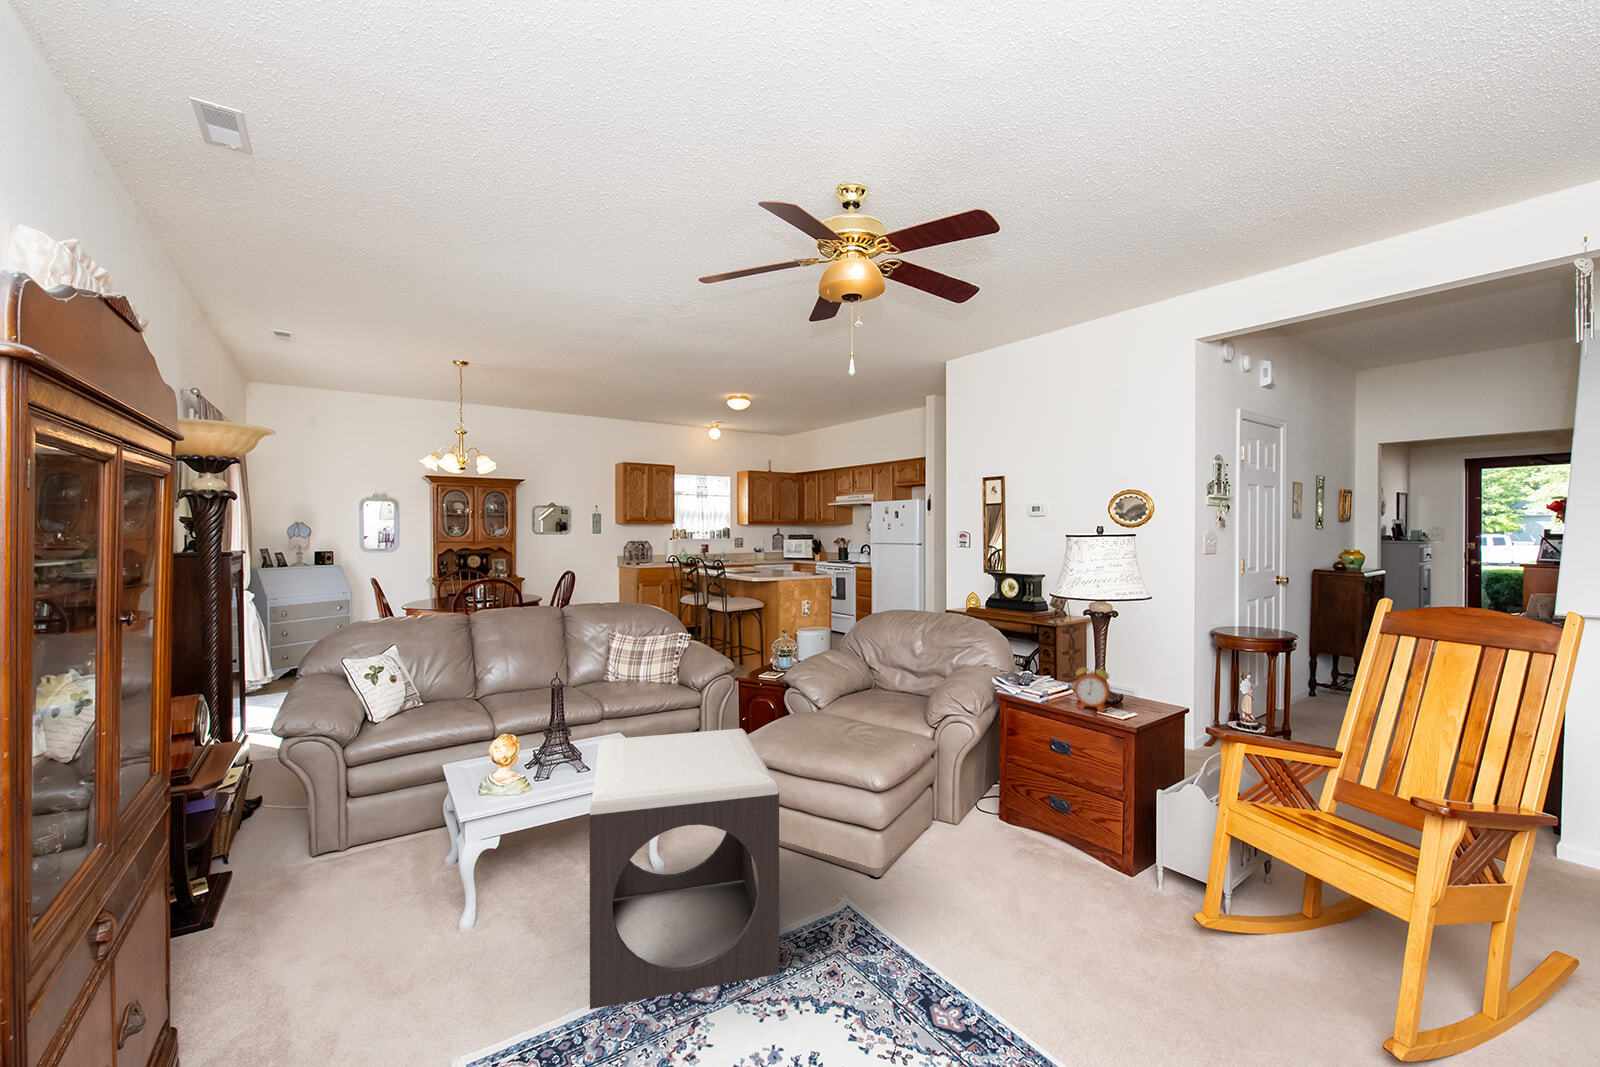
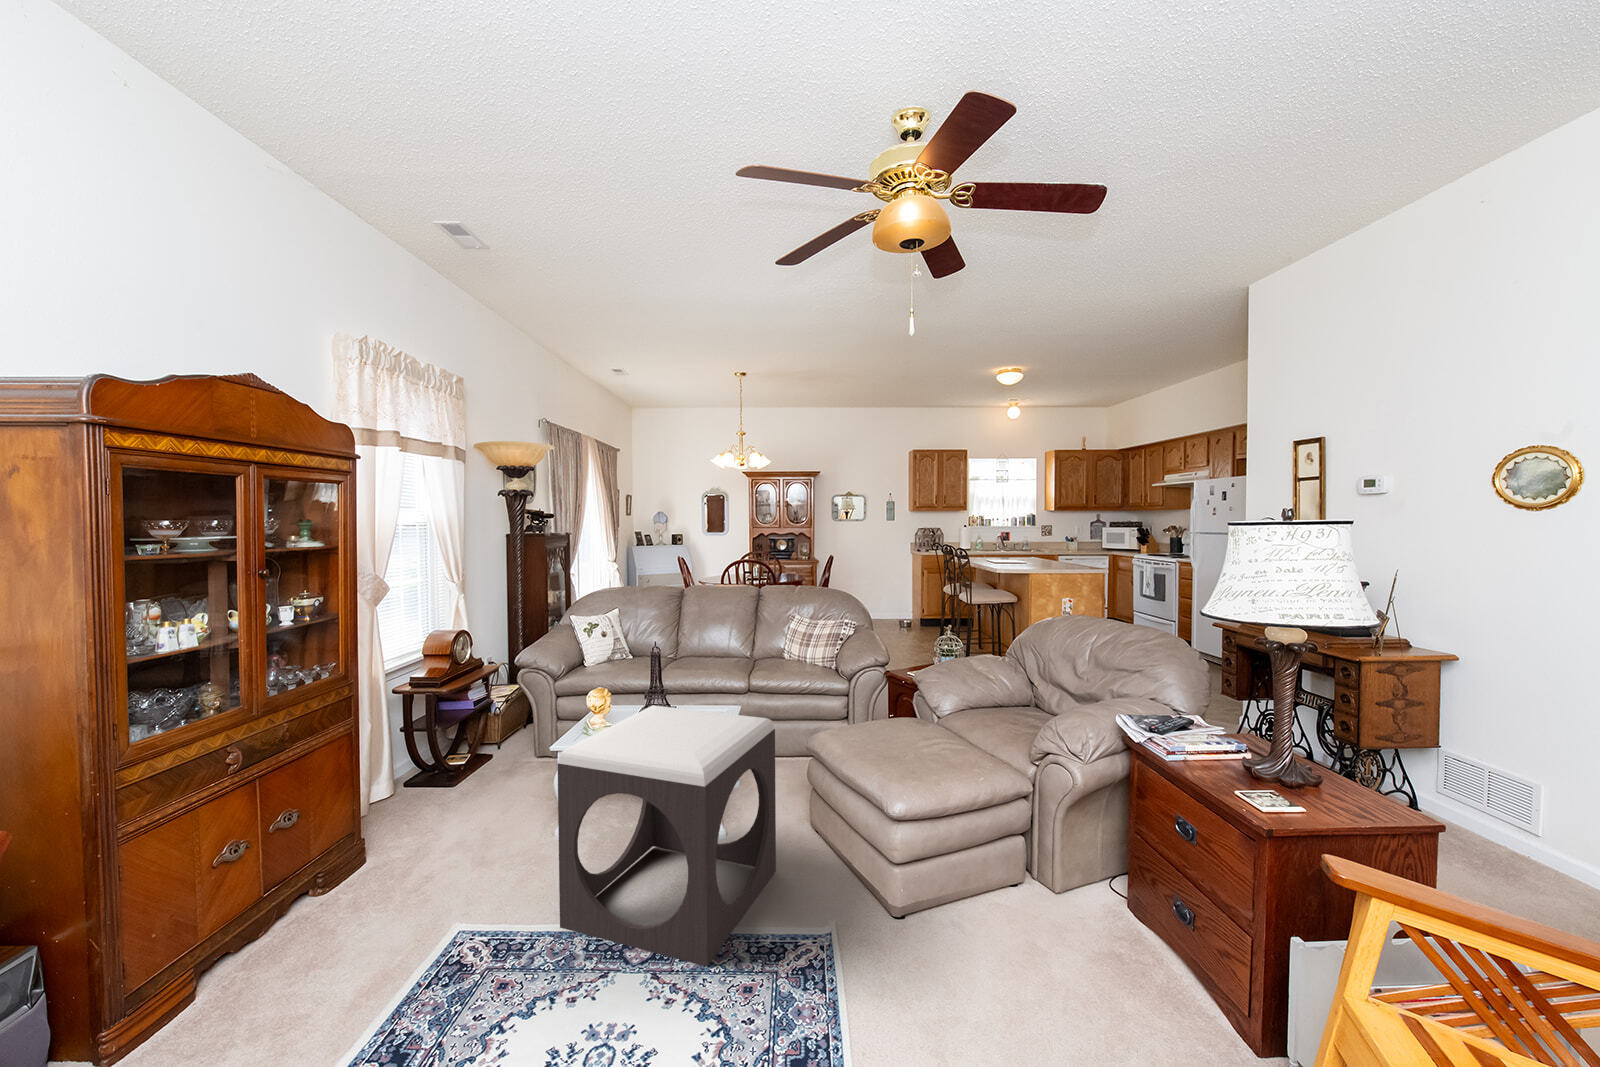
alarm clock: present [1074,667,1110,712] -> none [1211,712,1272,795]

